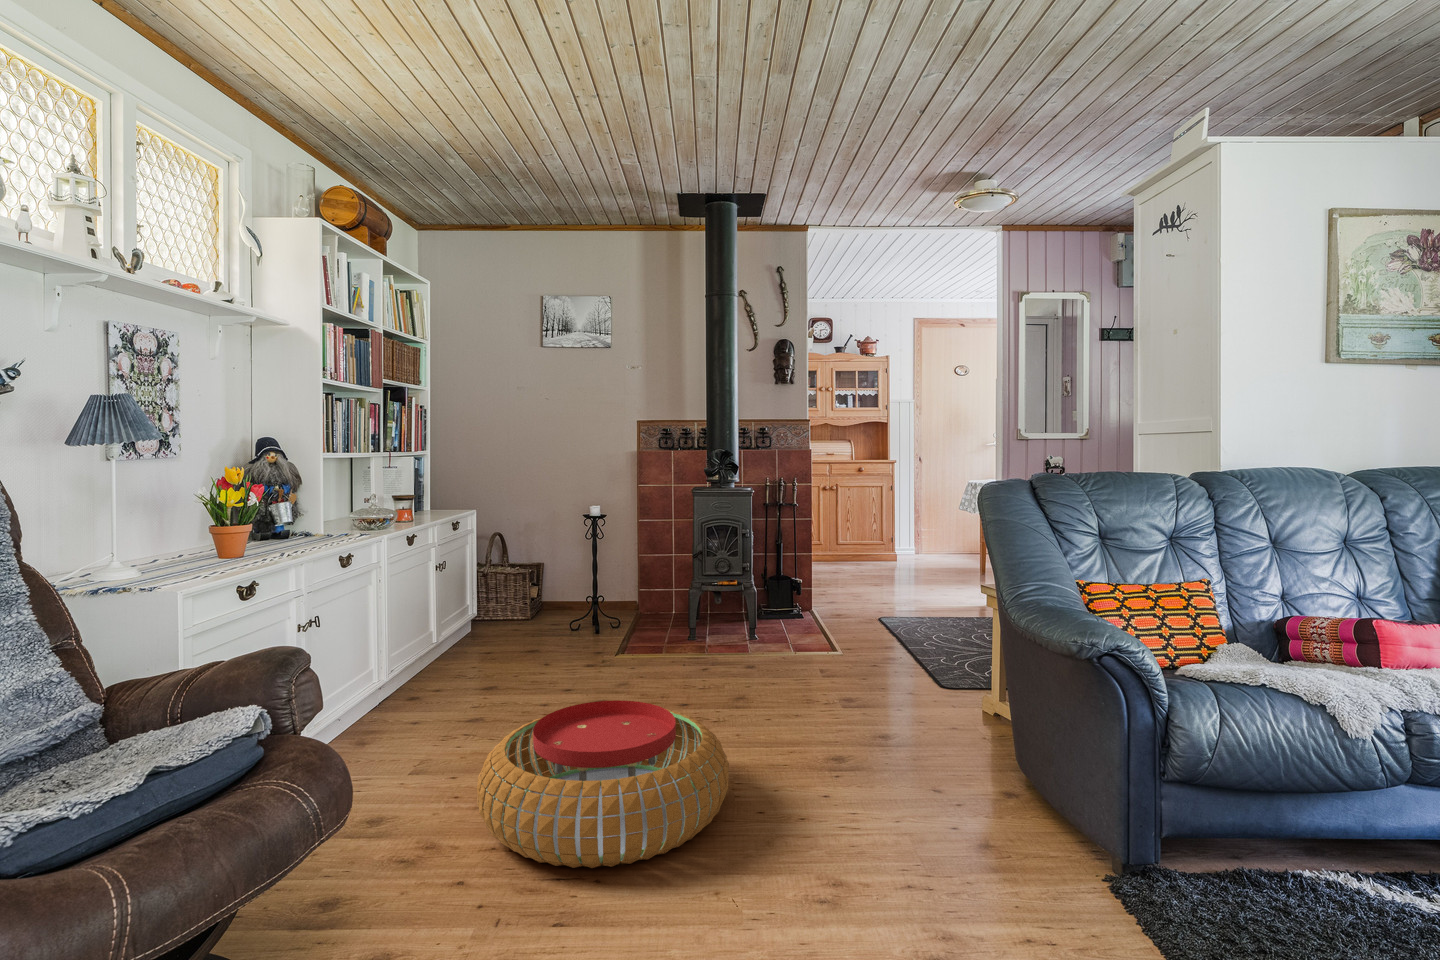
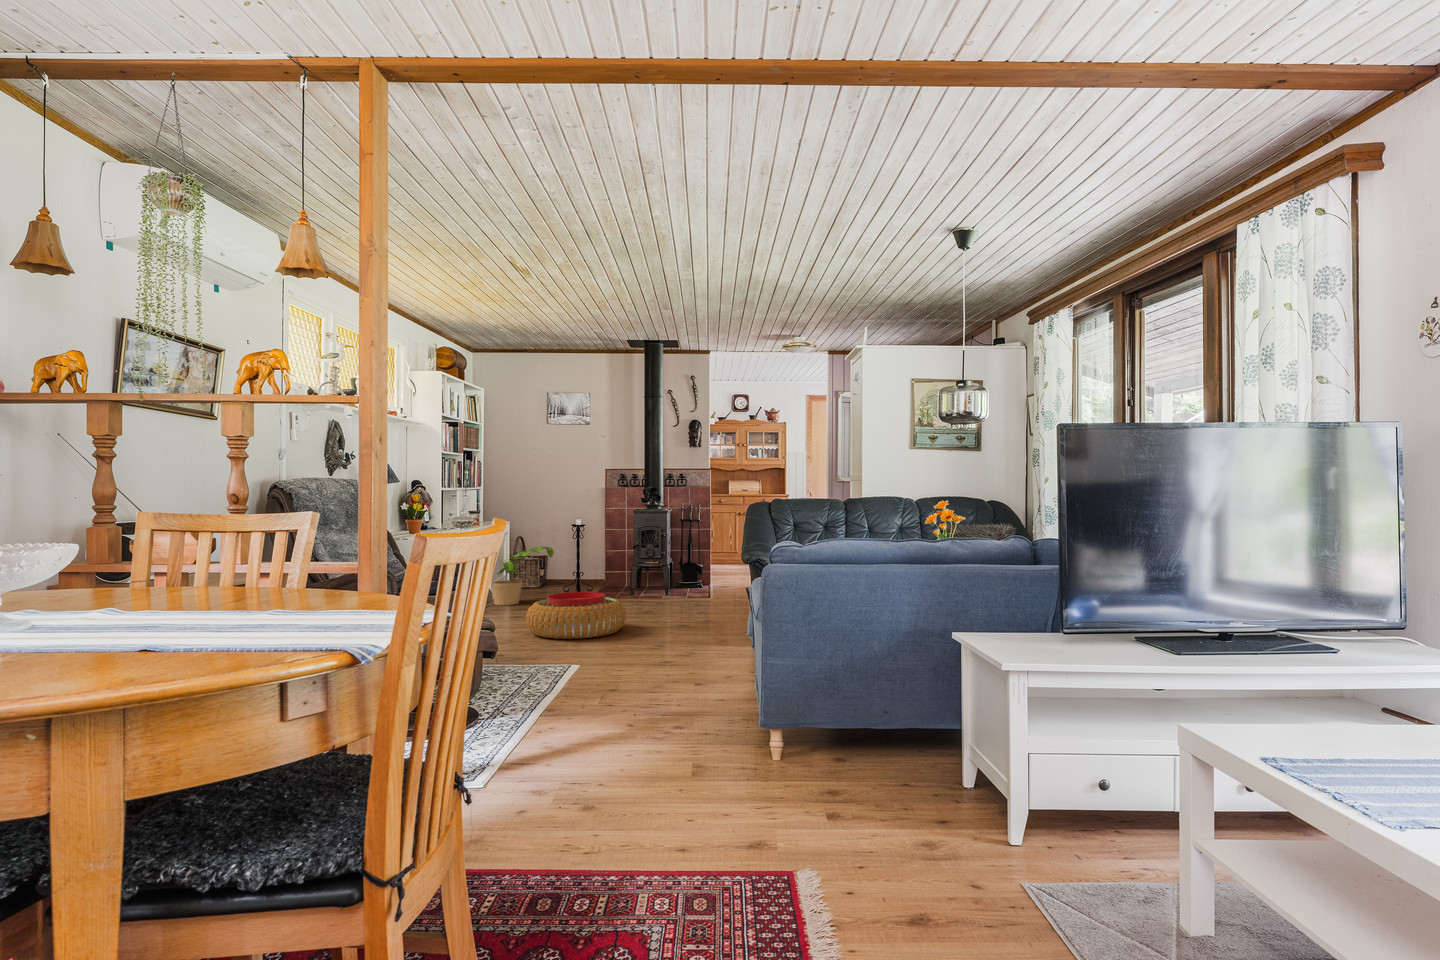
potted plant: none [433,565,553,679] -> present [491,547,554,605]

